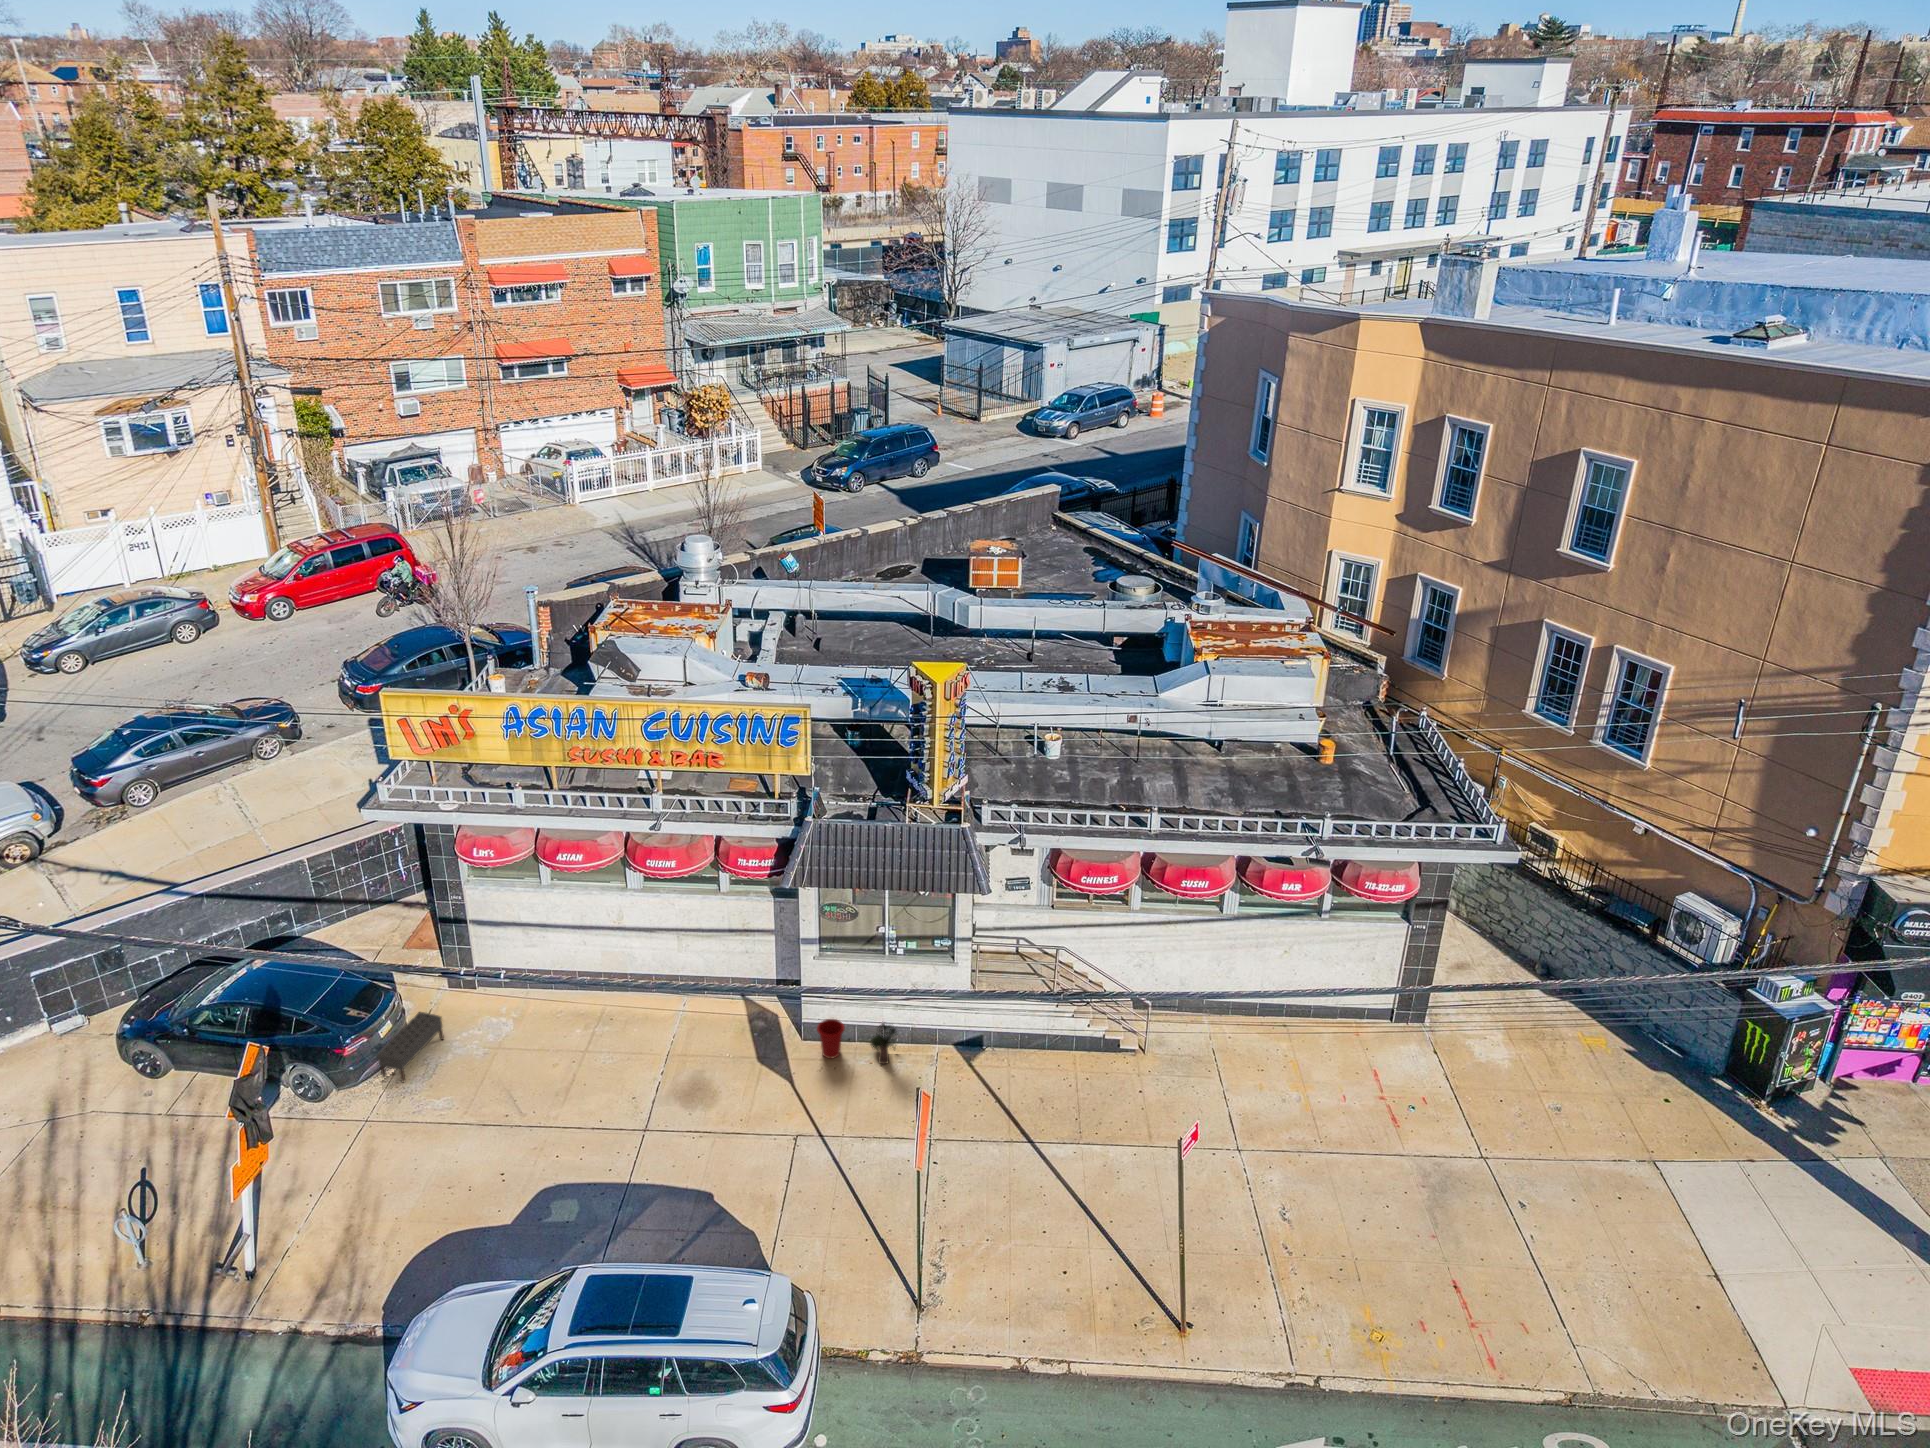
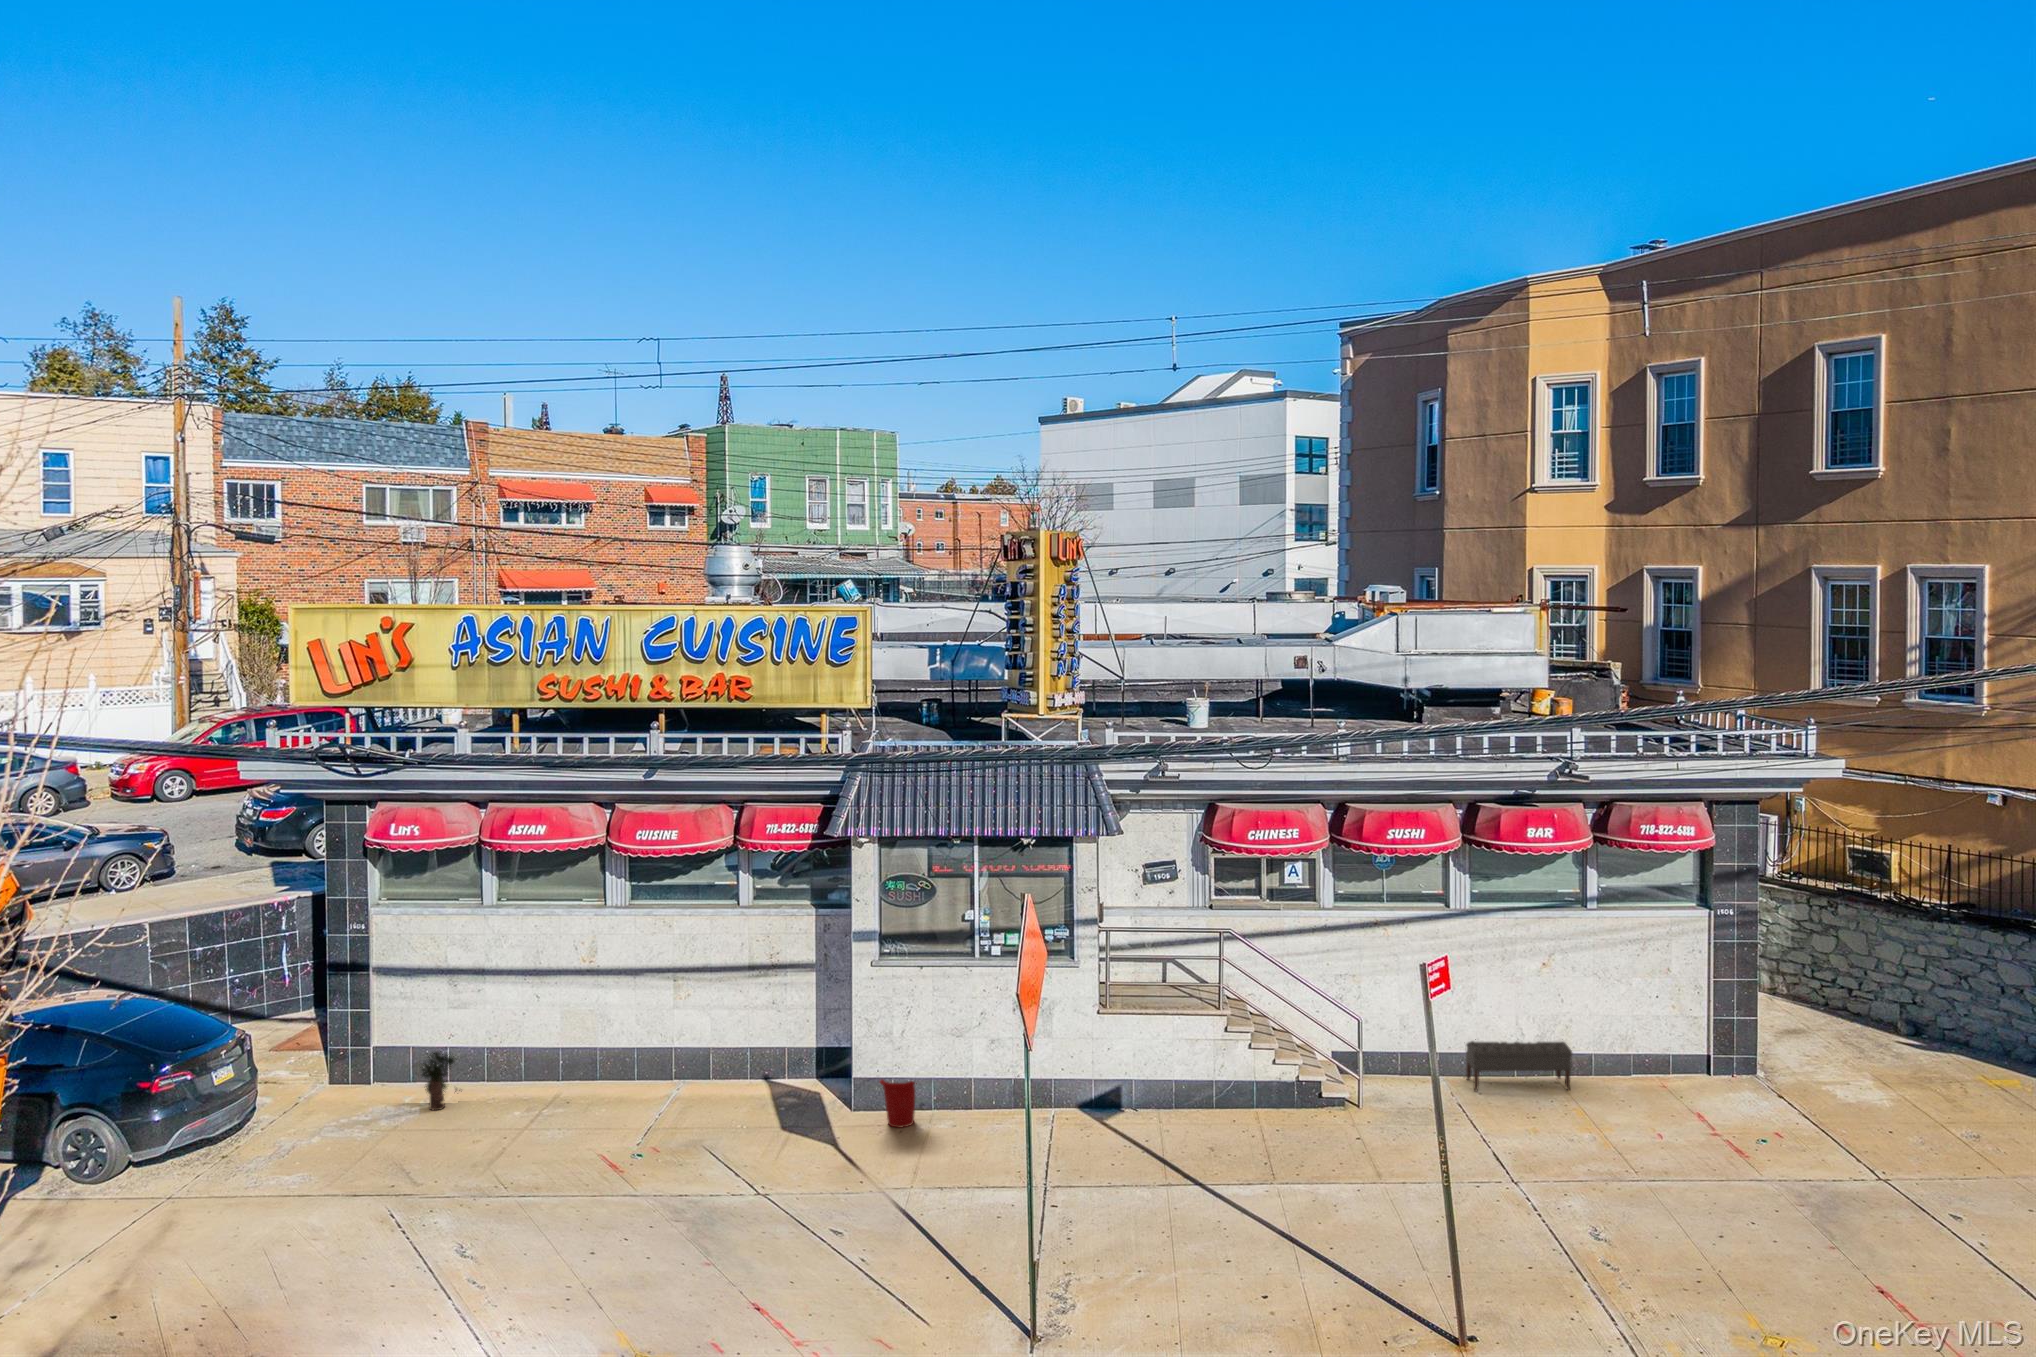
bench: present [377,1012,444,1082] -> present [1466,1039,1572,1092]
potted plant: present [870,1023,897,1064] -> present [422,1051,462,1111]

